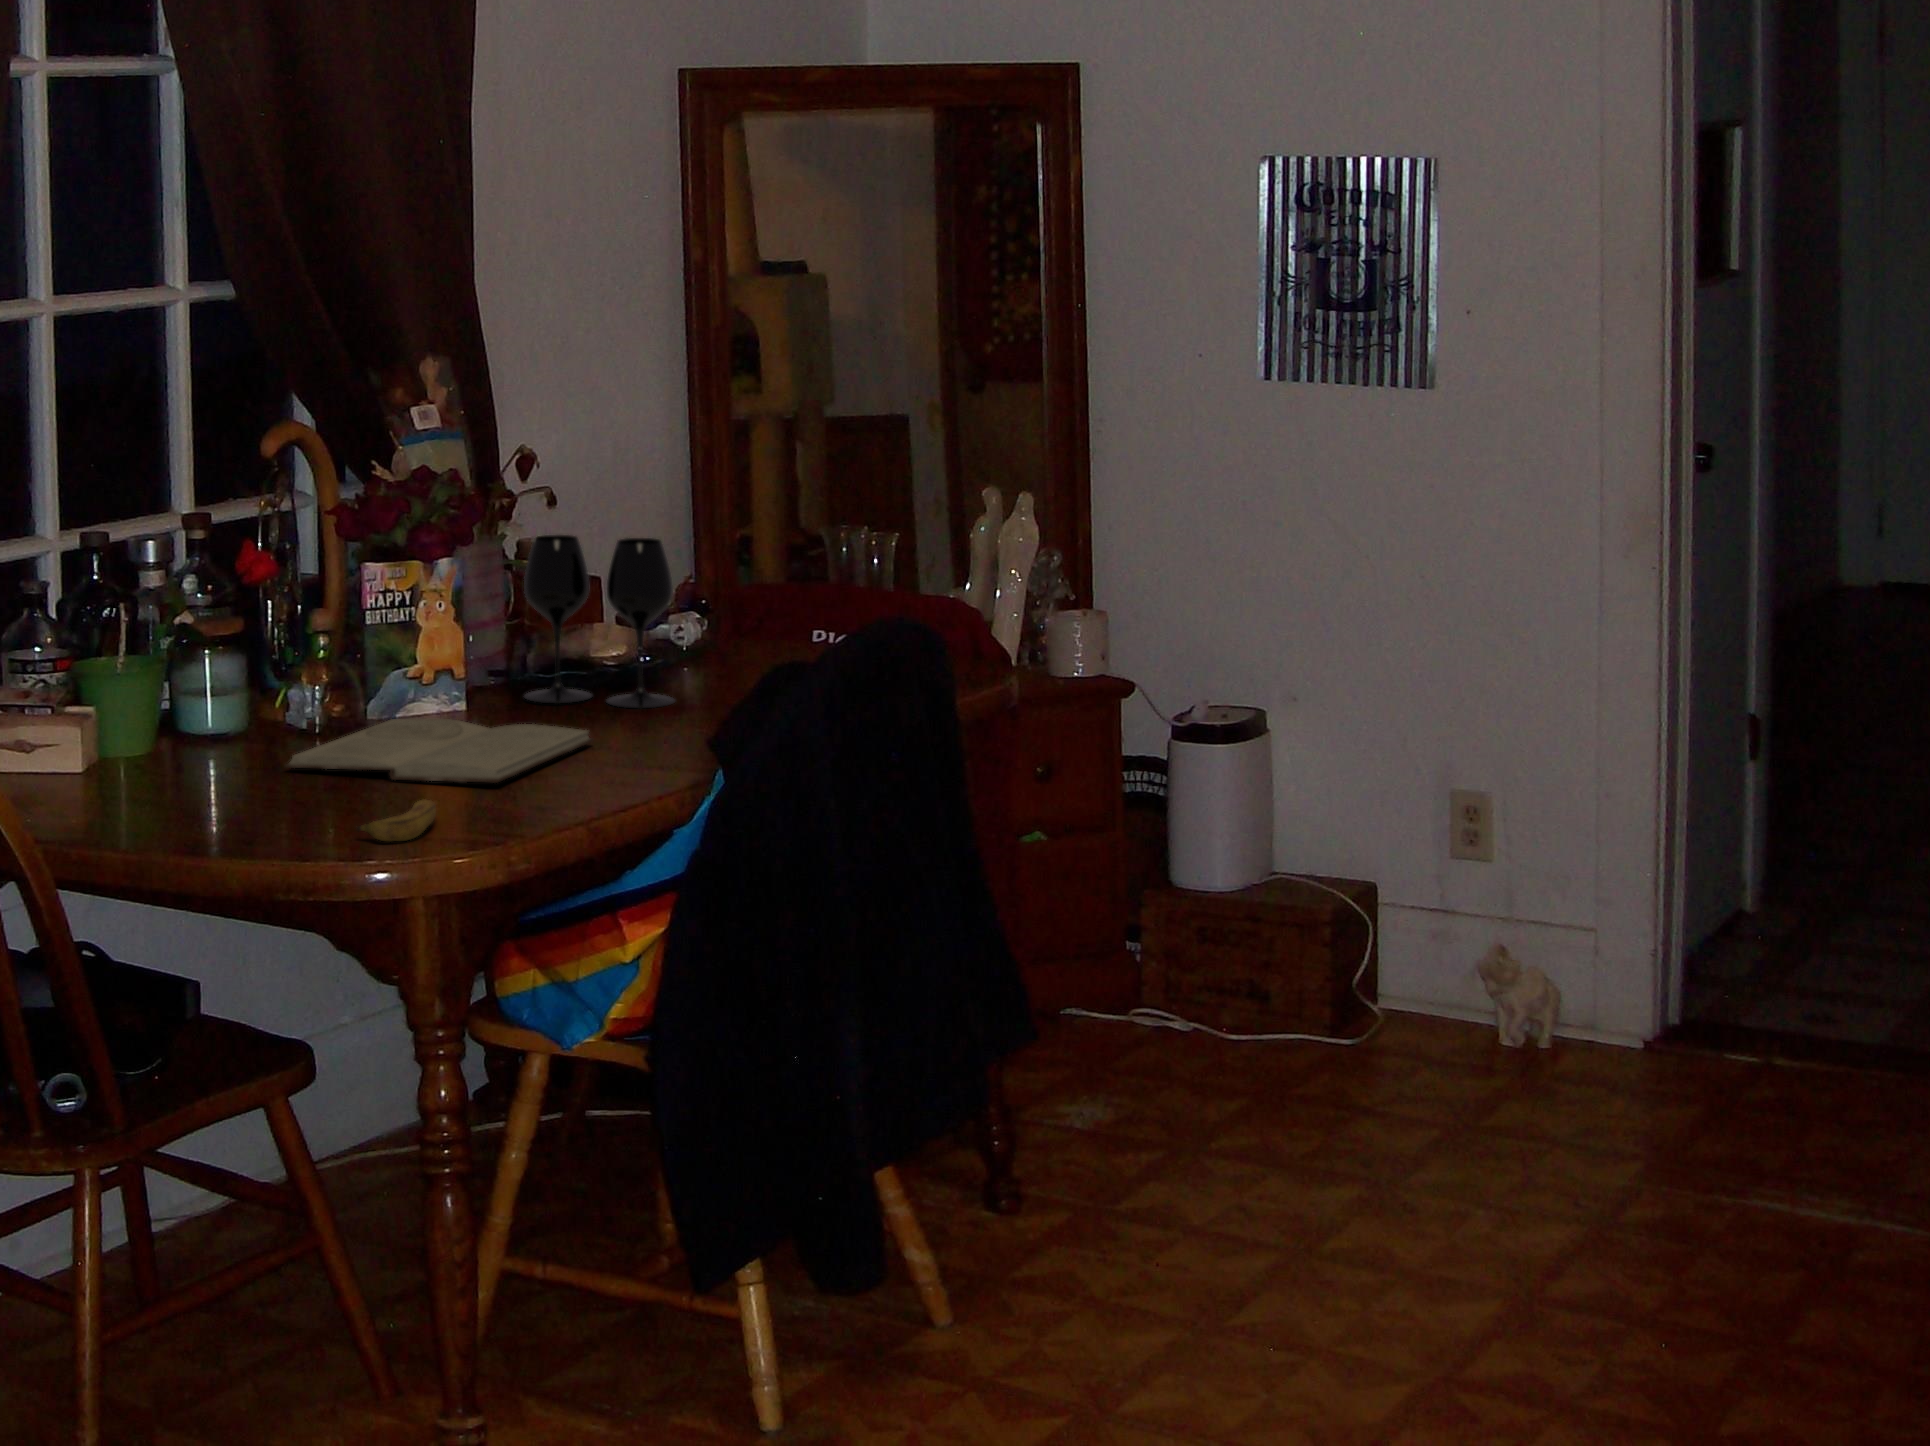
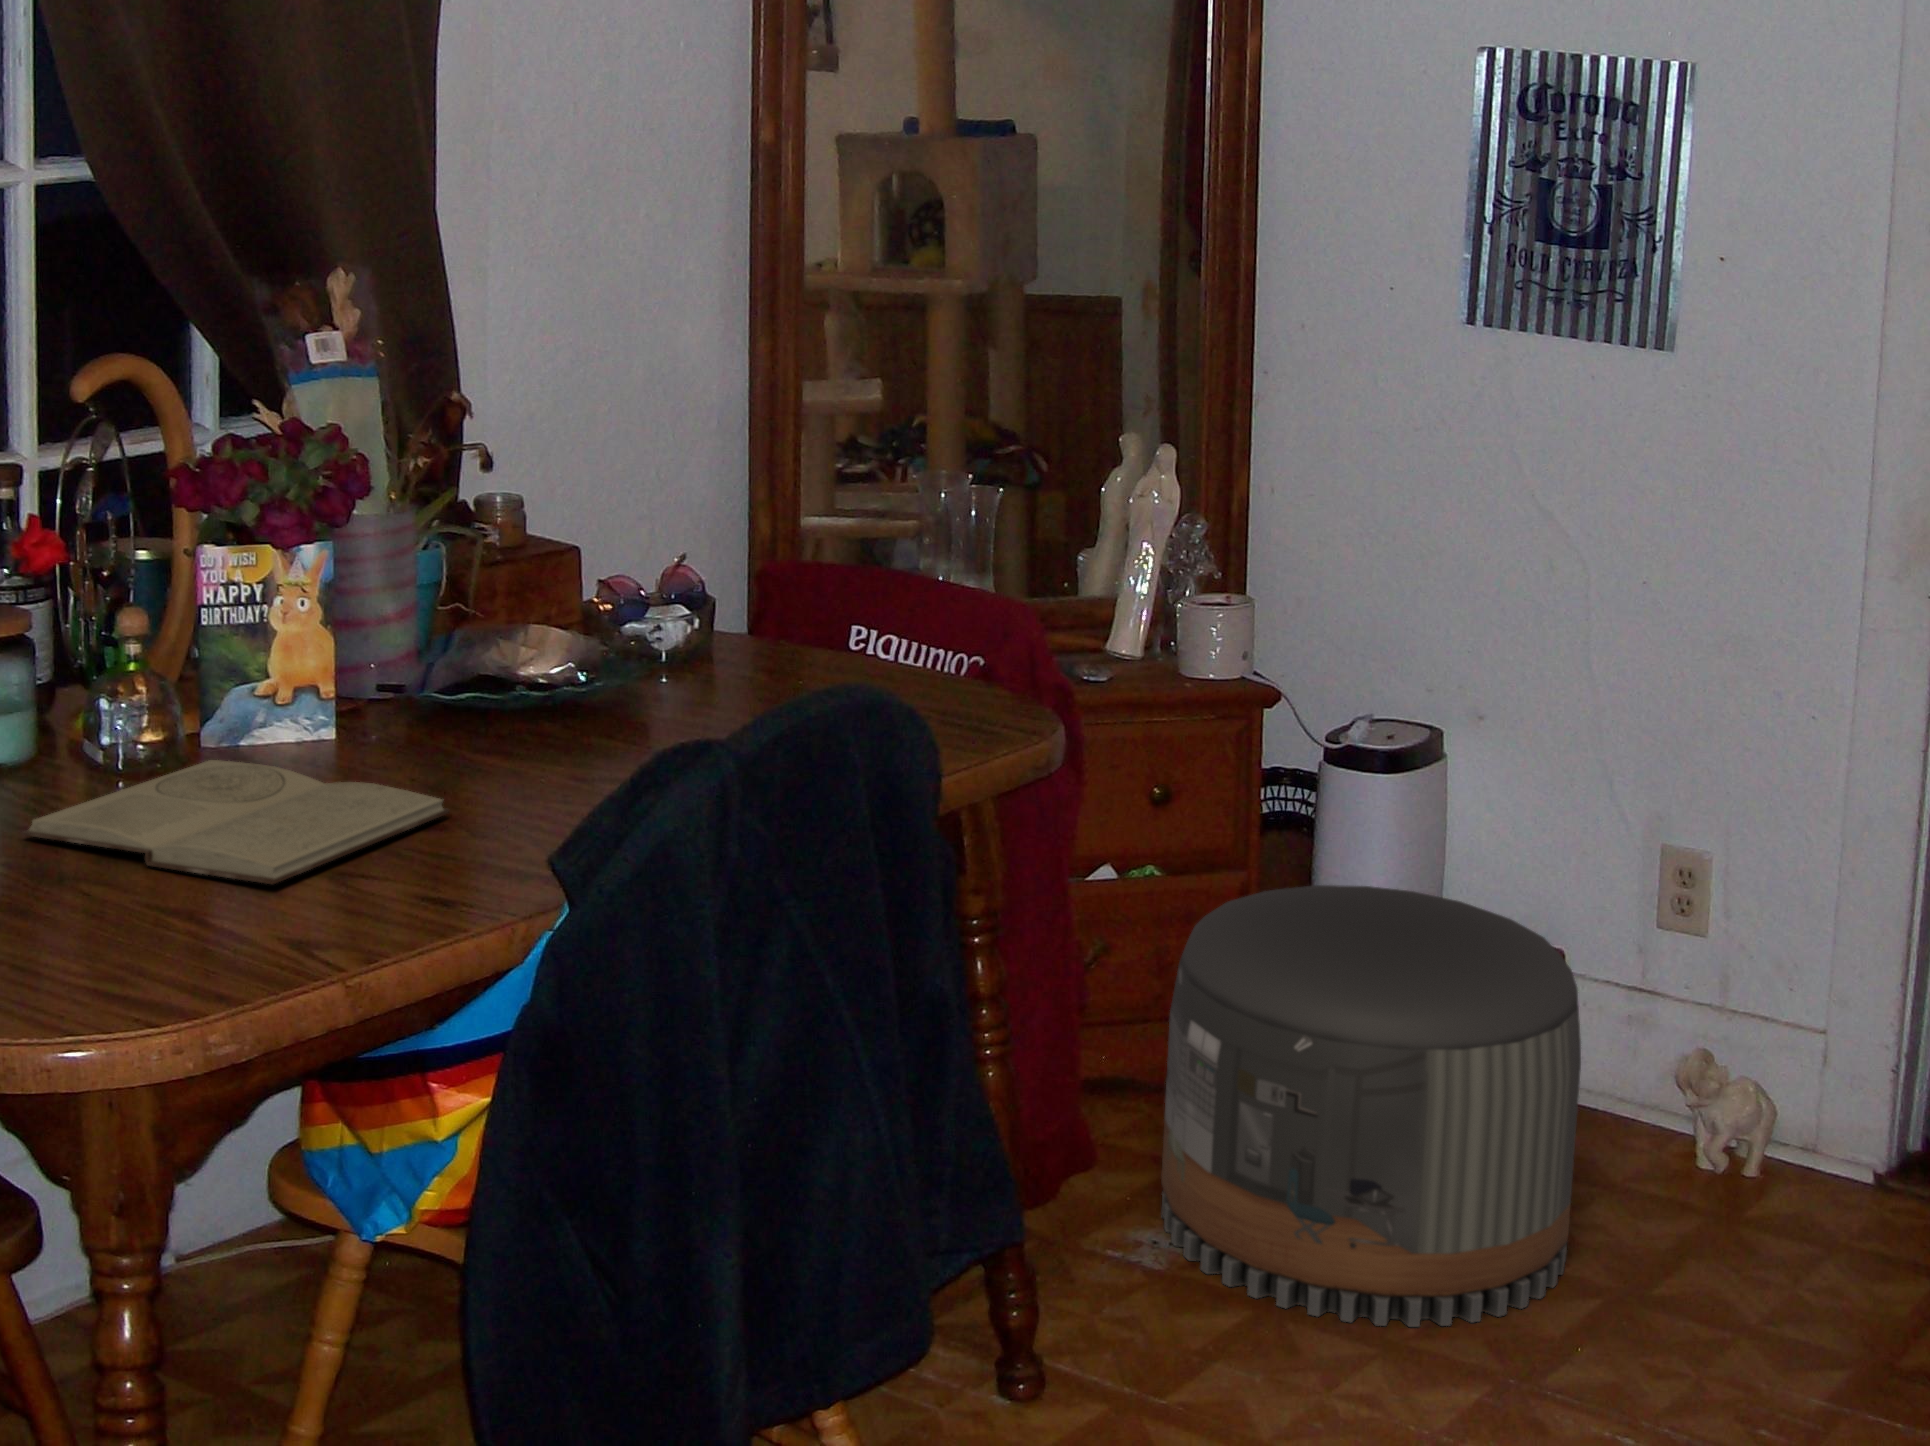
wine glass: present [524,535,675,708] -> none [413,518,604,754]
banana: present [357,800,436,841] -> none [21,919,151,987]
pouf: none [1084,824,1417,1155] -> present [1161,885,1581,1327]

